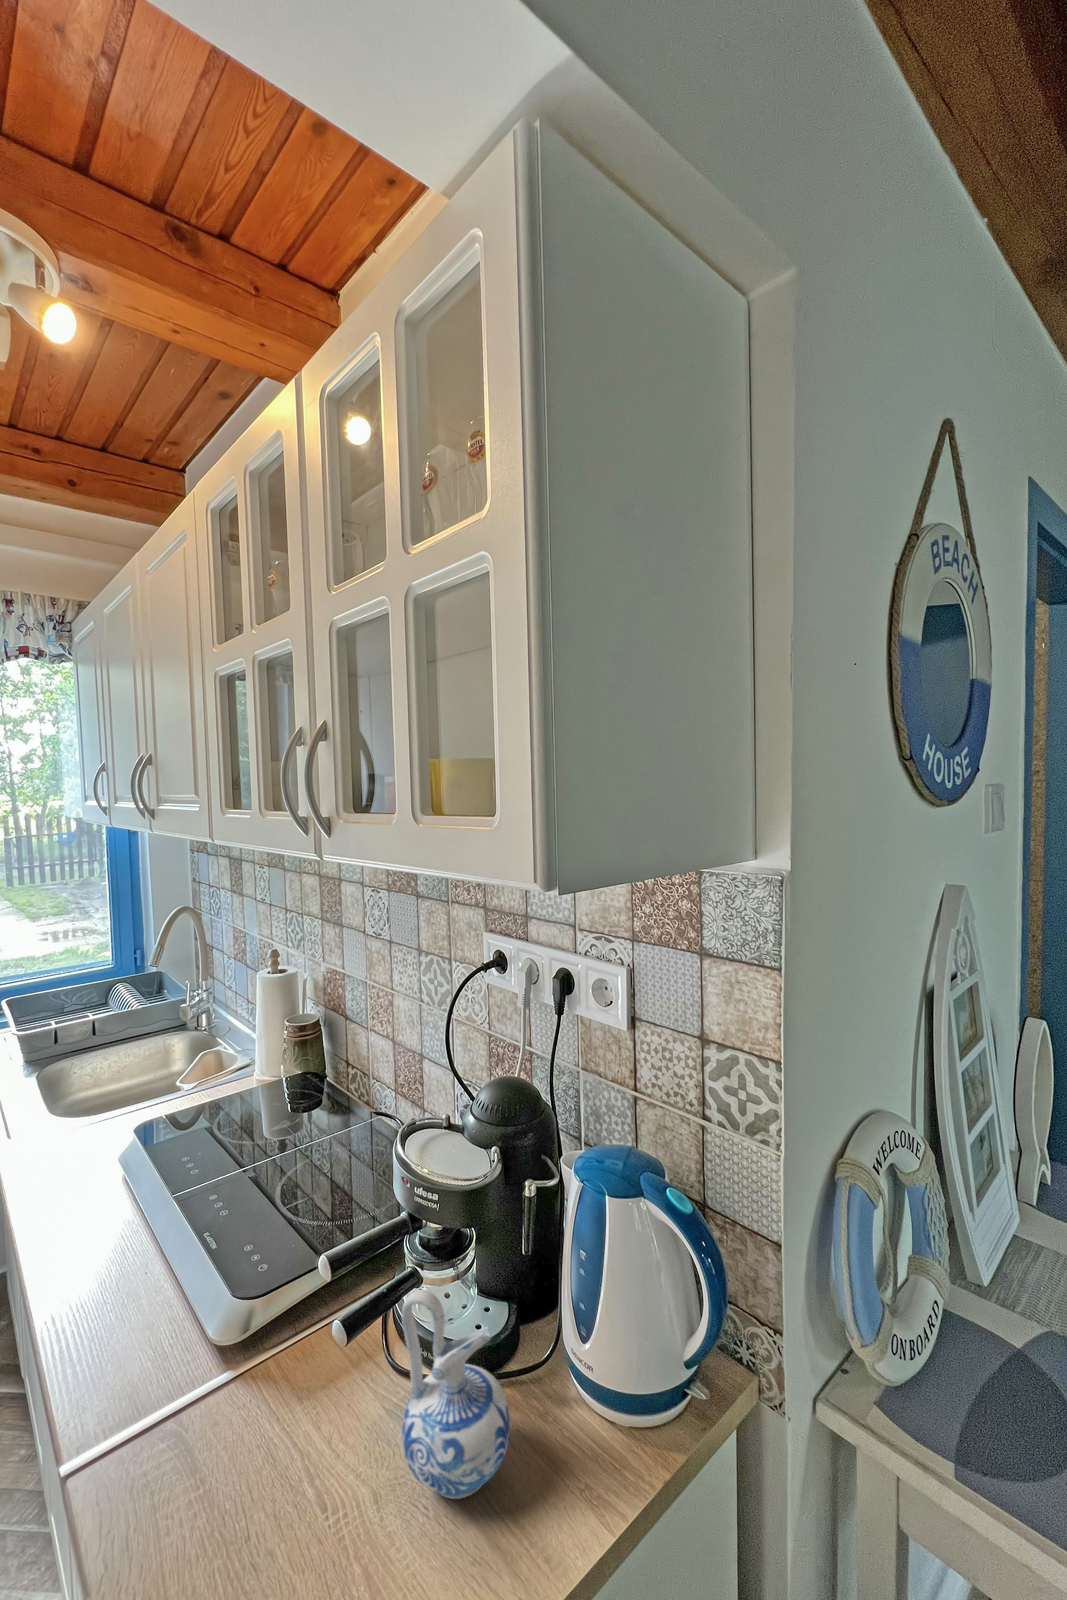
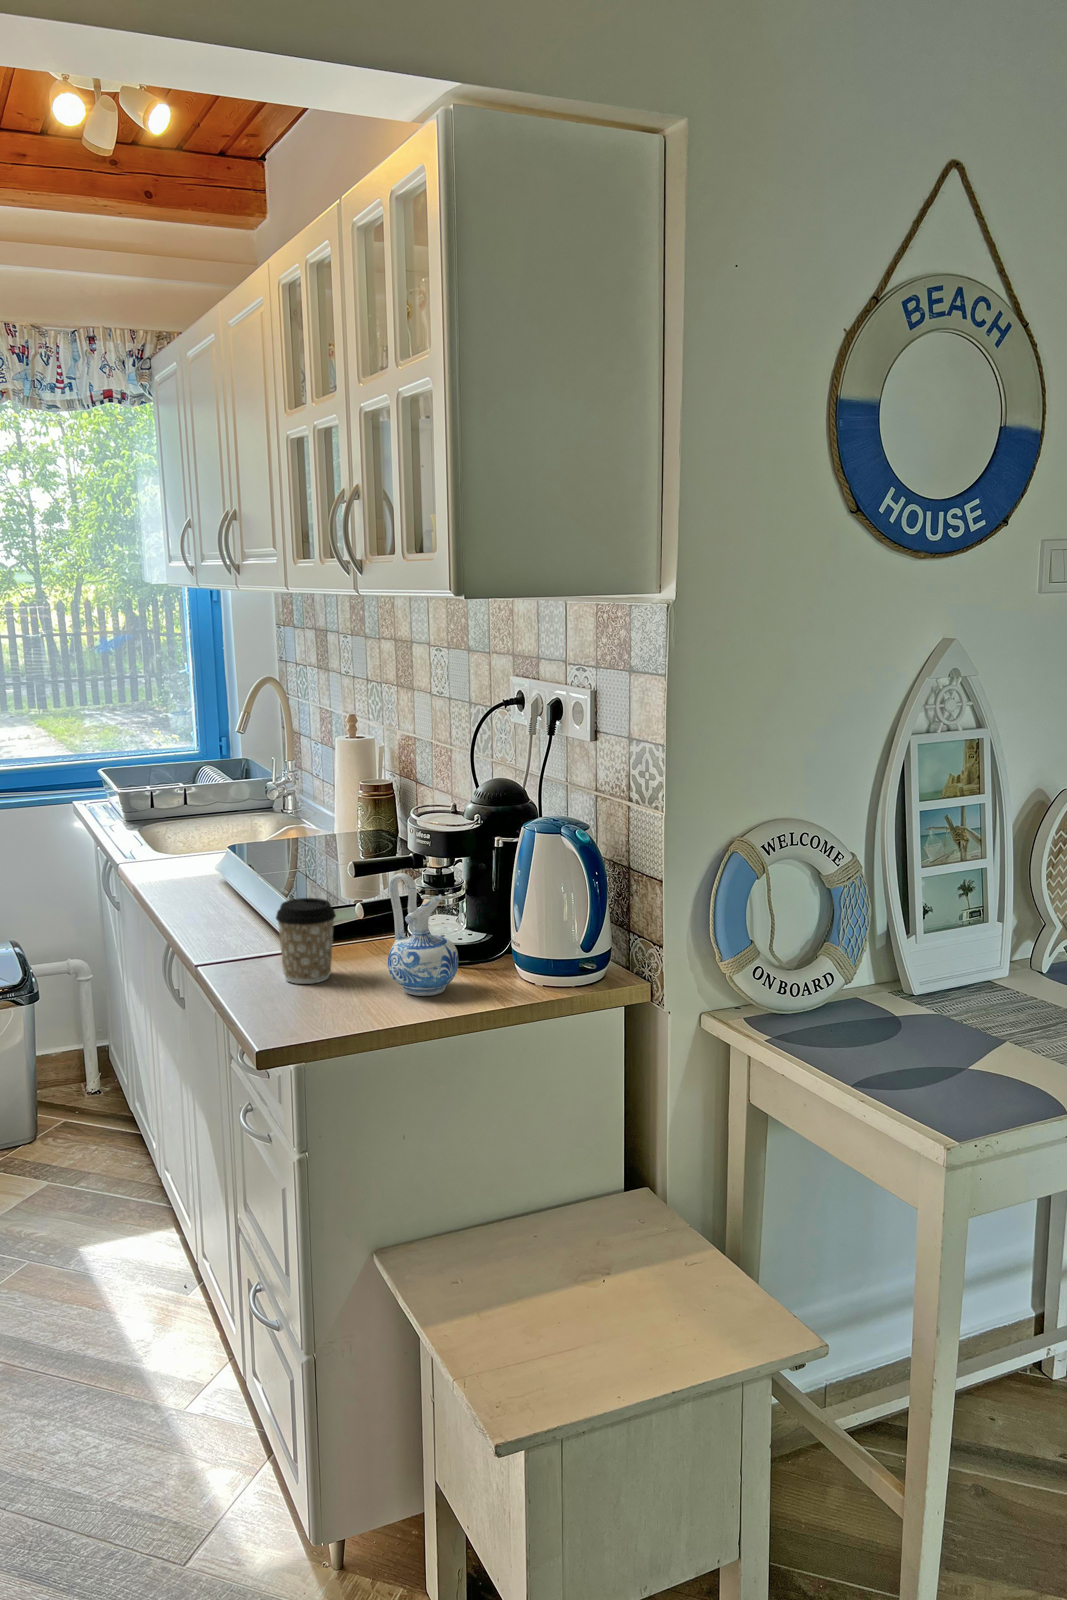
coffee cup: none [212,1317,309,1491] -> present [276,898,336,984]

